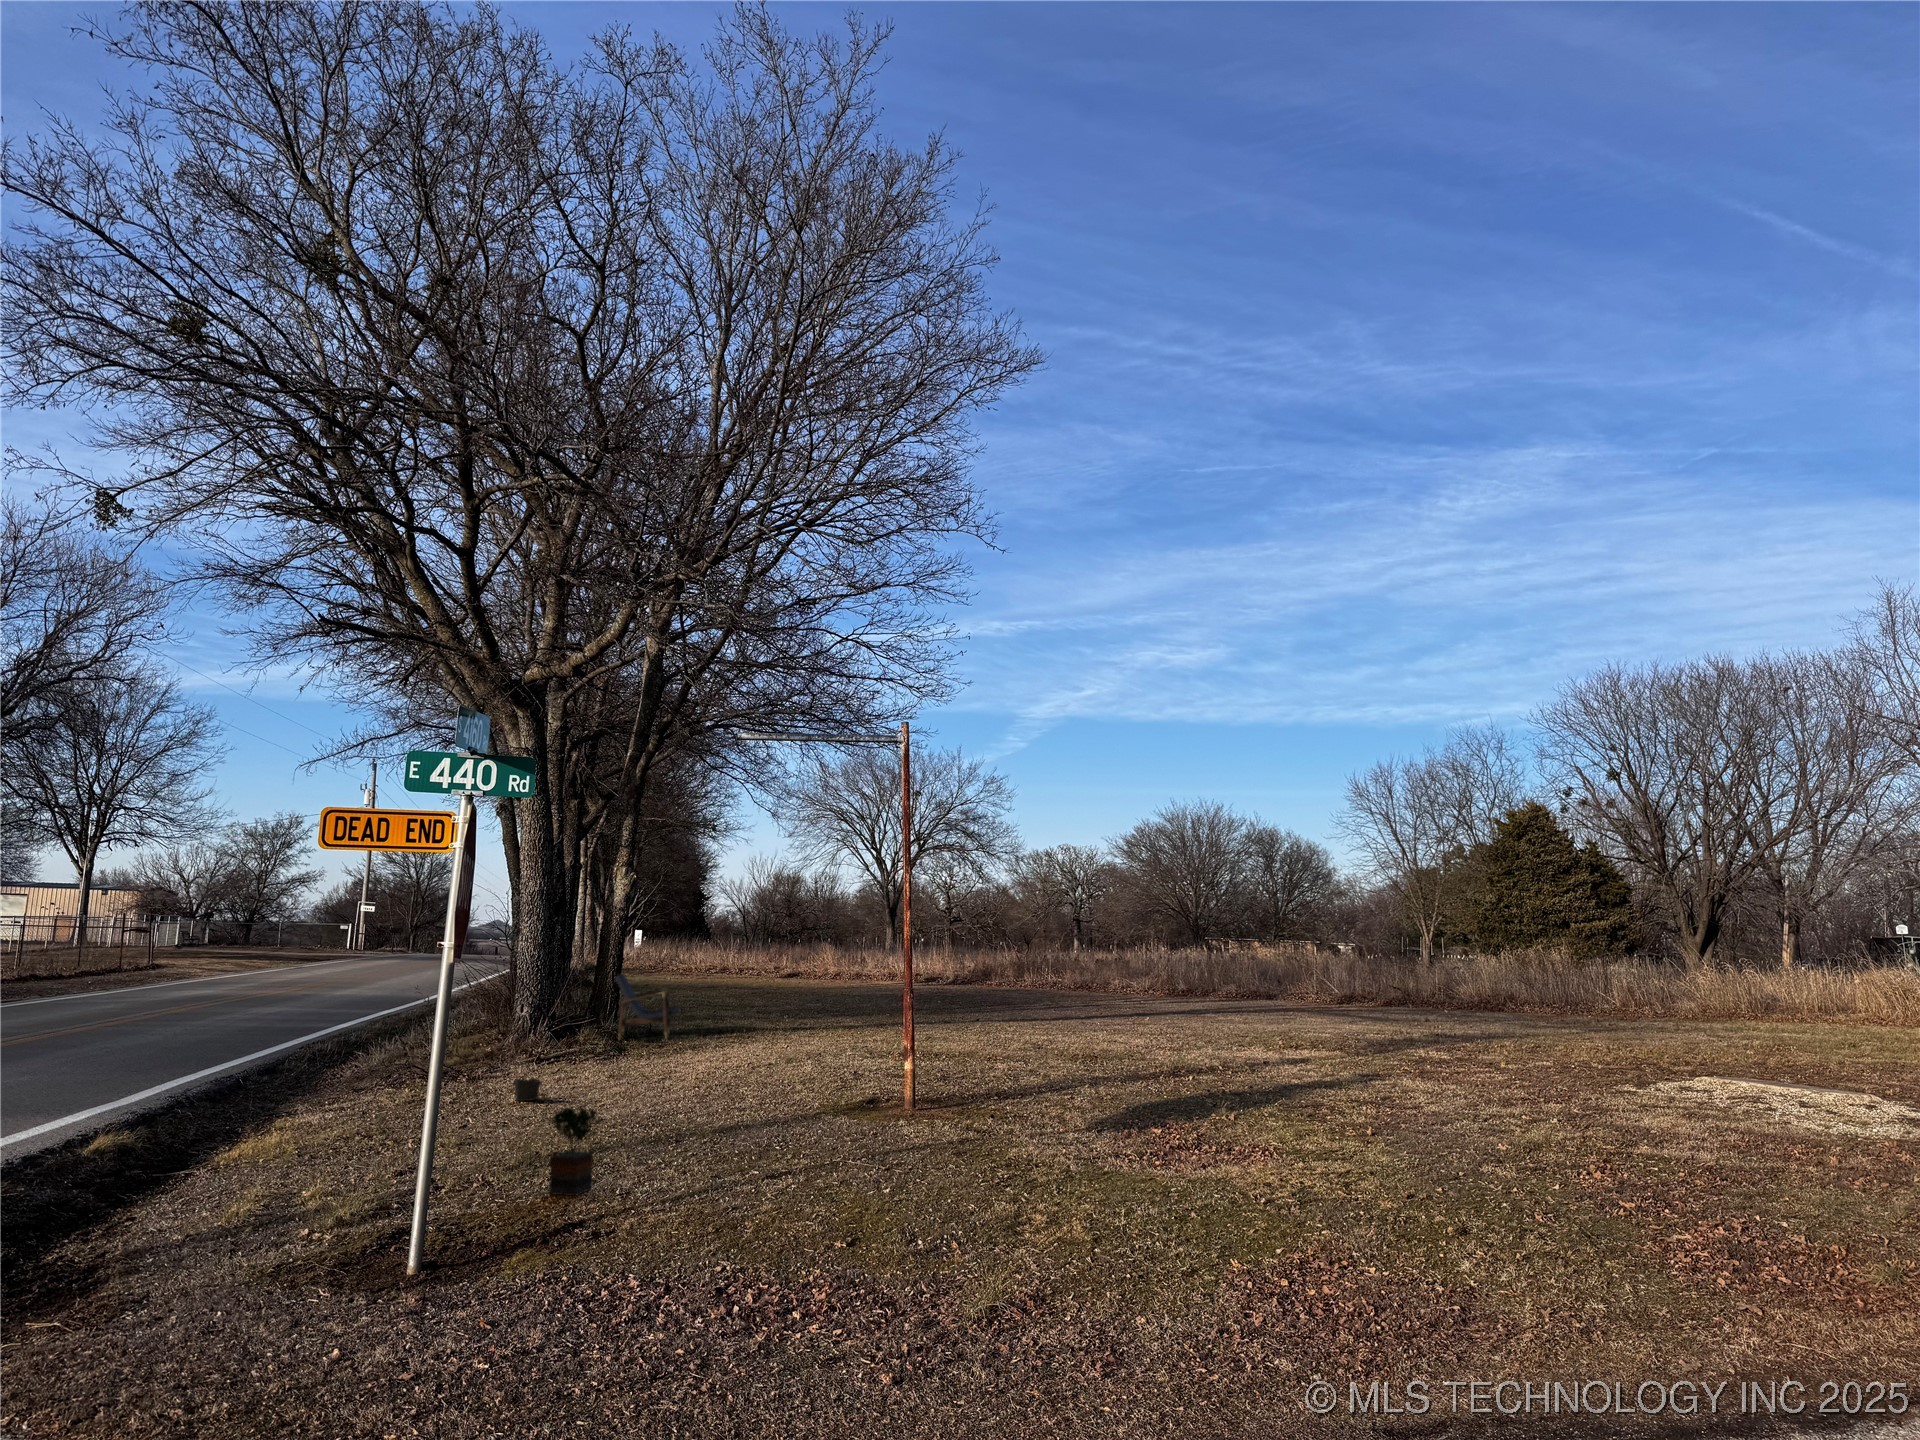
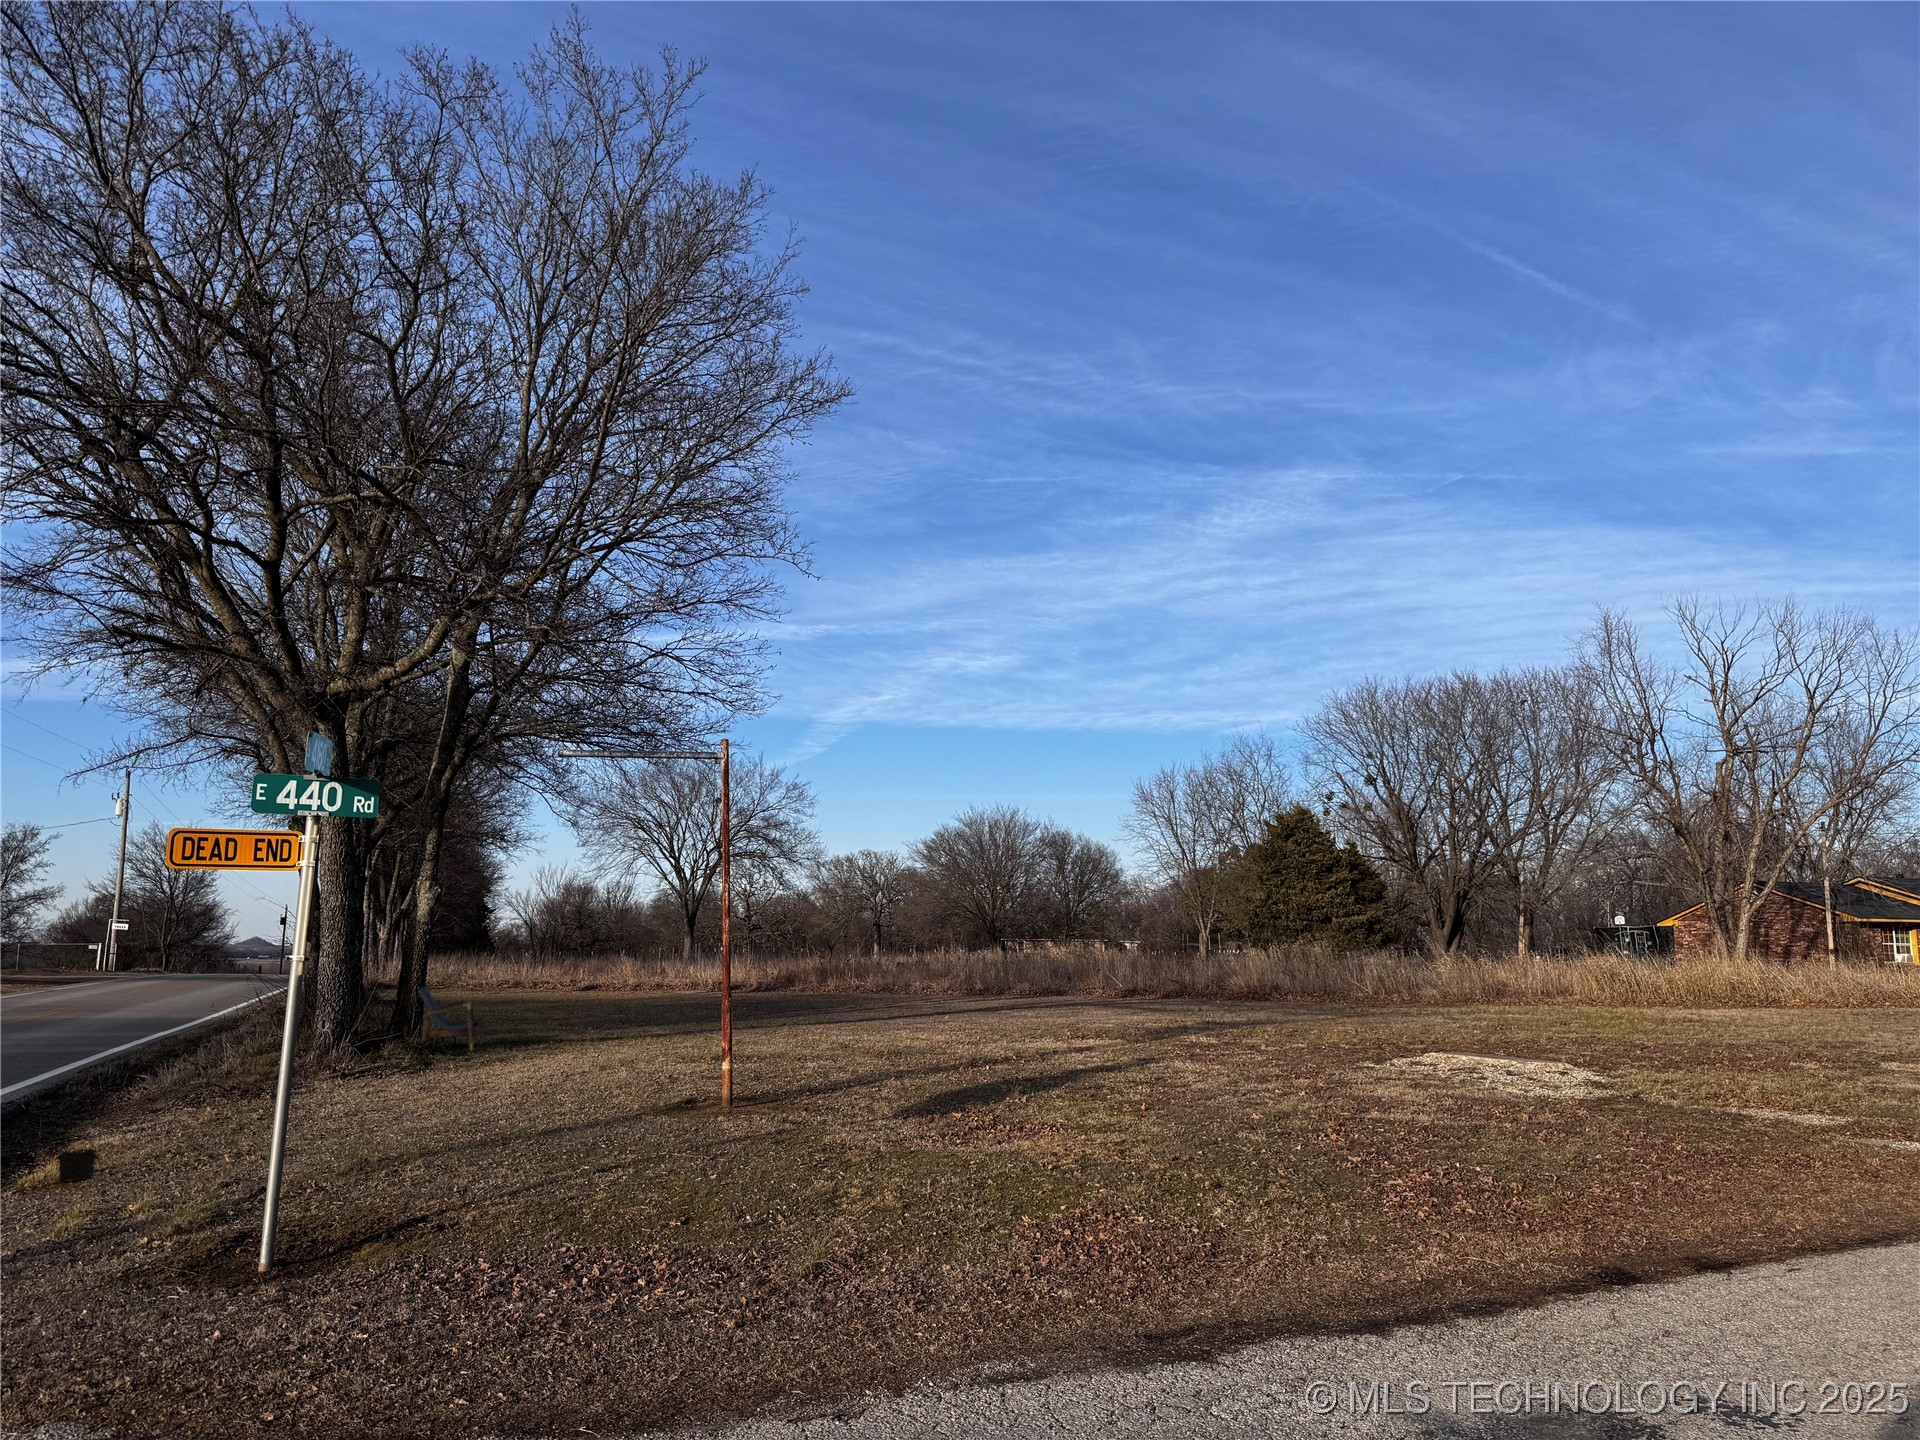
bucket: present [513,1078,545,1101] -> present [56,1149,106,1181]
potted tree: present [549,1108,602,1196] -> none [384,1111,439,1195]

